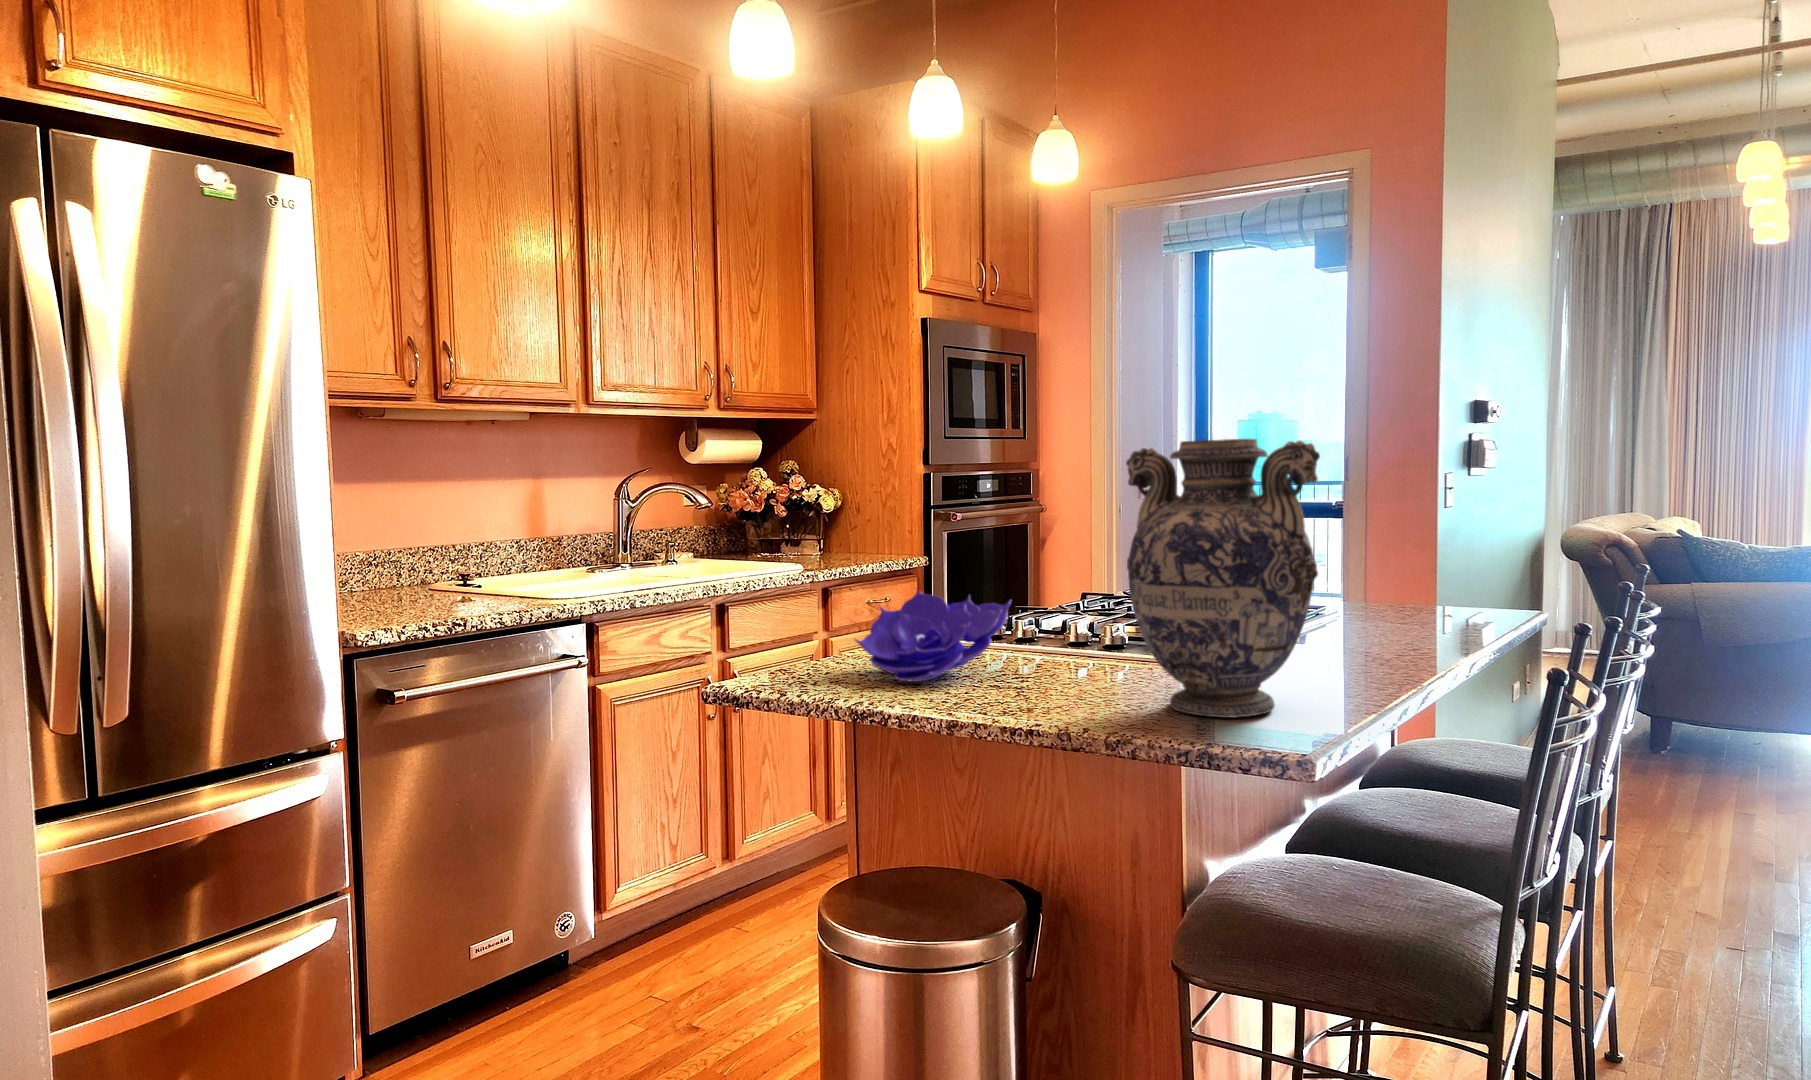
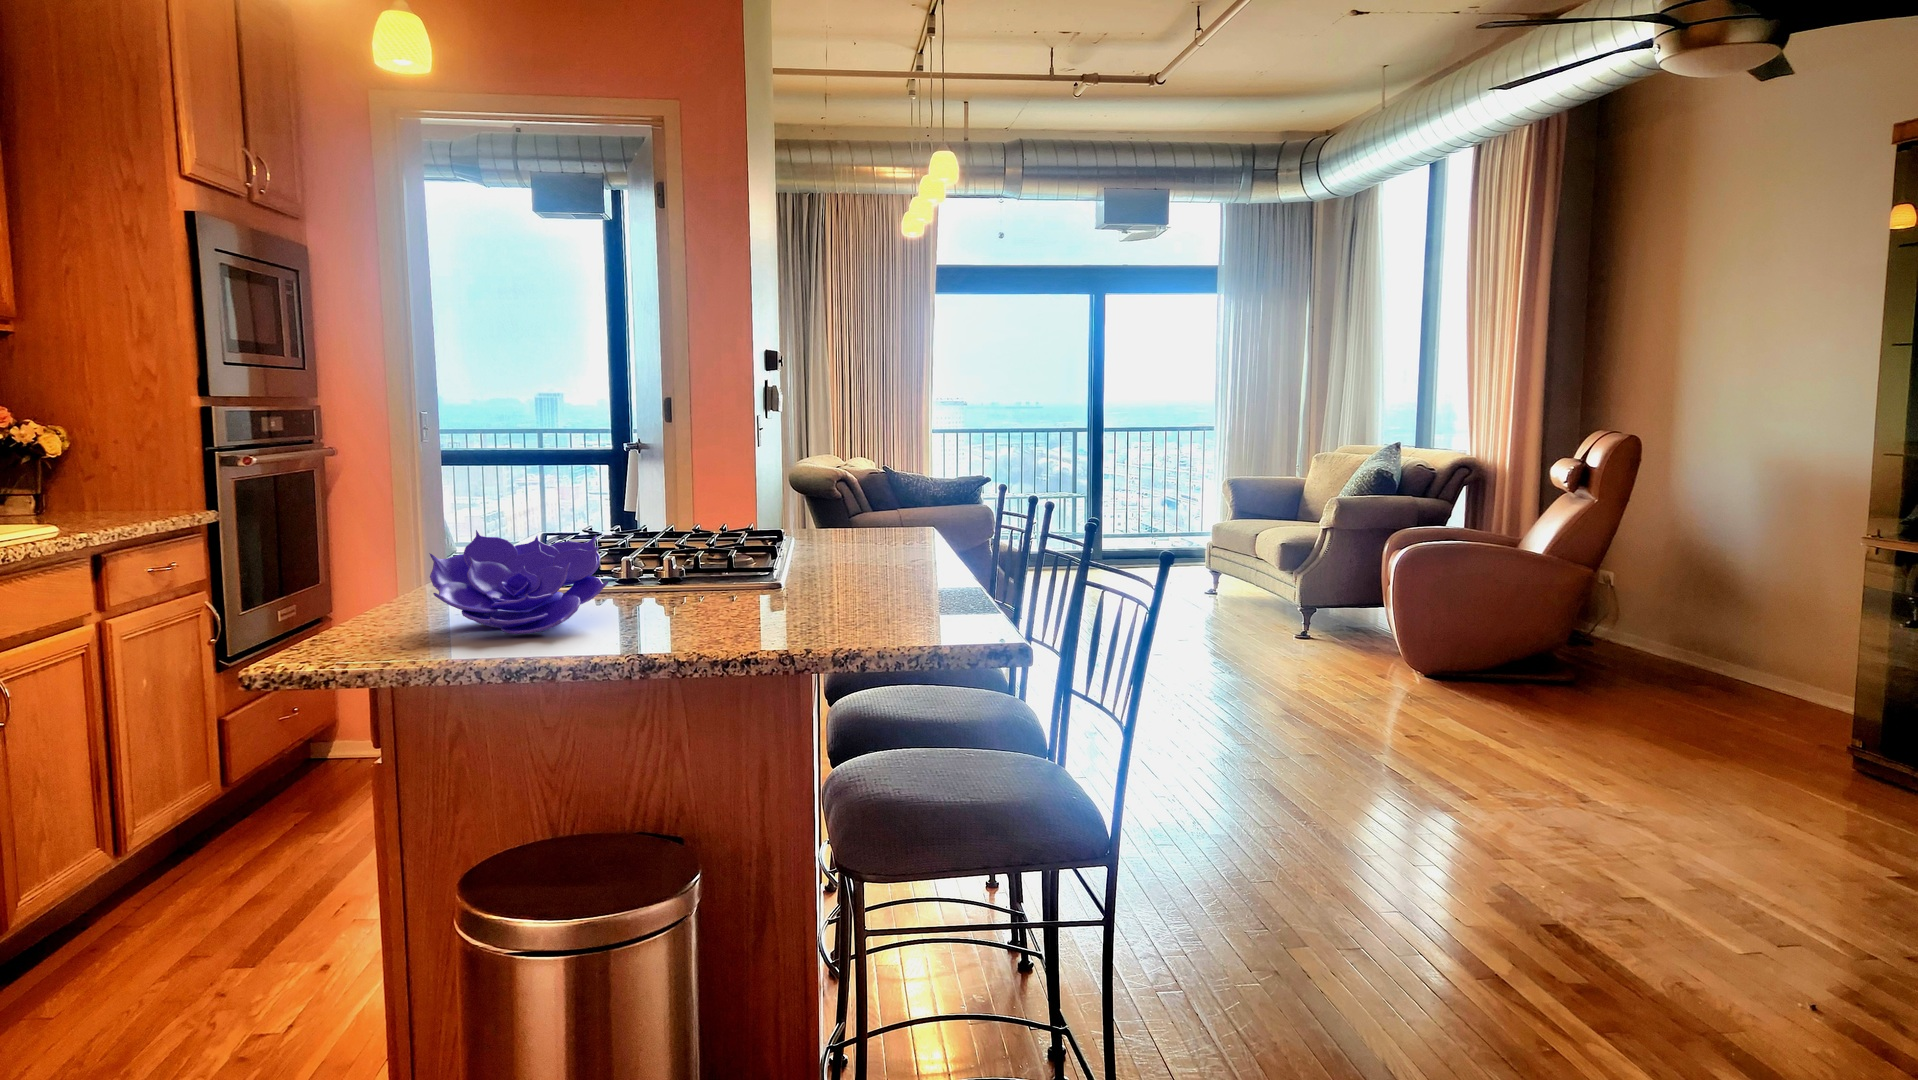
vase: present [1126,439,1320,718] -> none [766,368,960,626]

